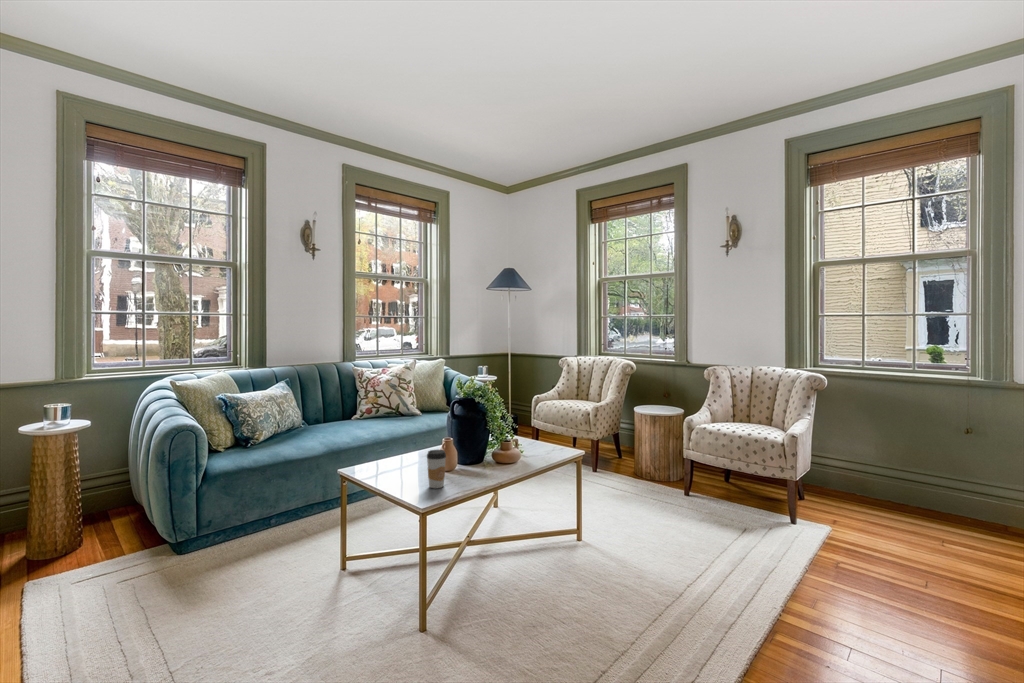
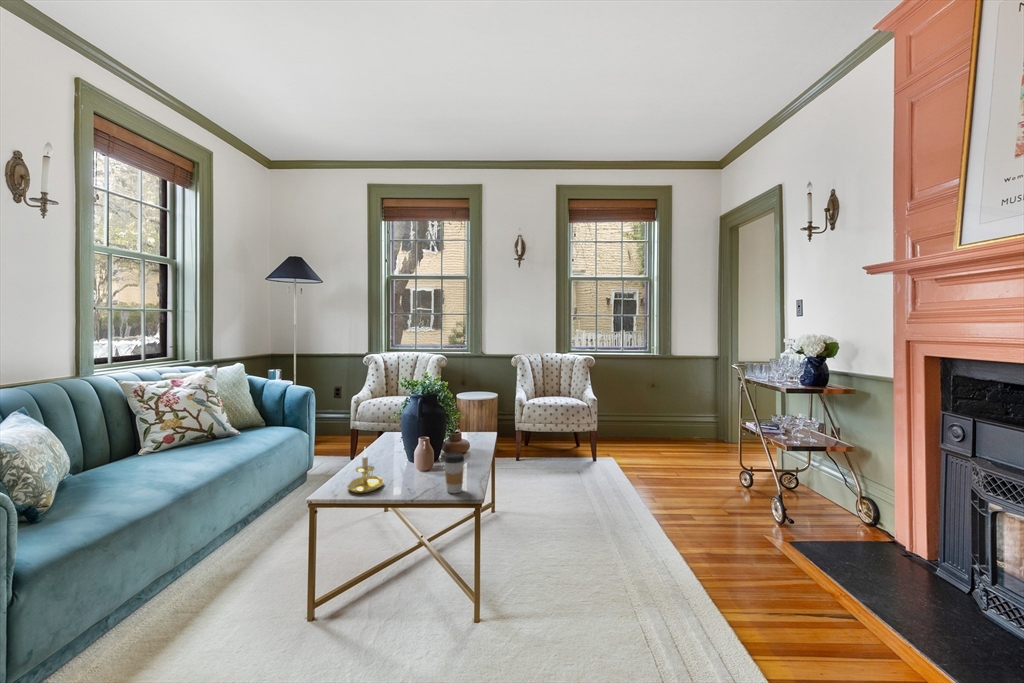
candle holder: none [376,432,413,471] -> present [347,449,383,493]

